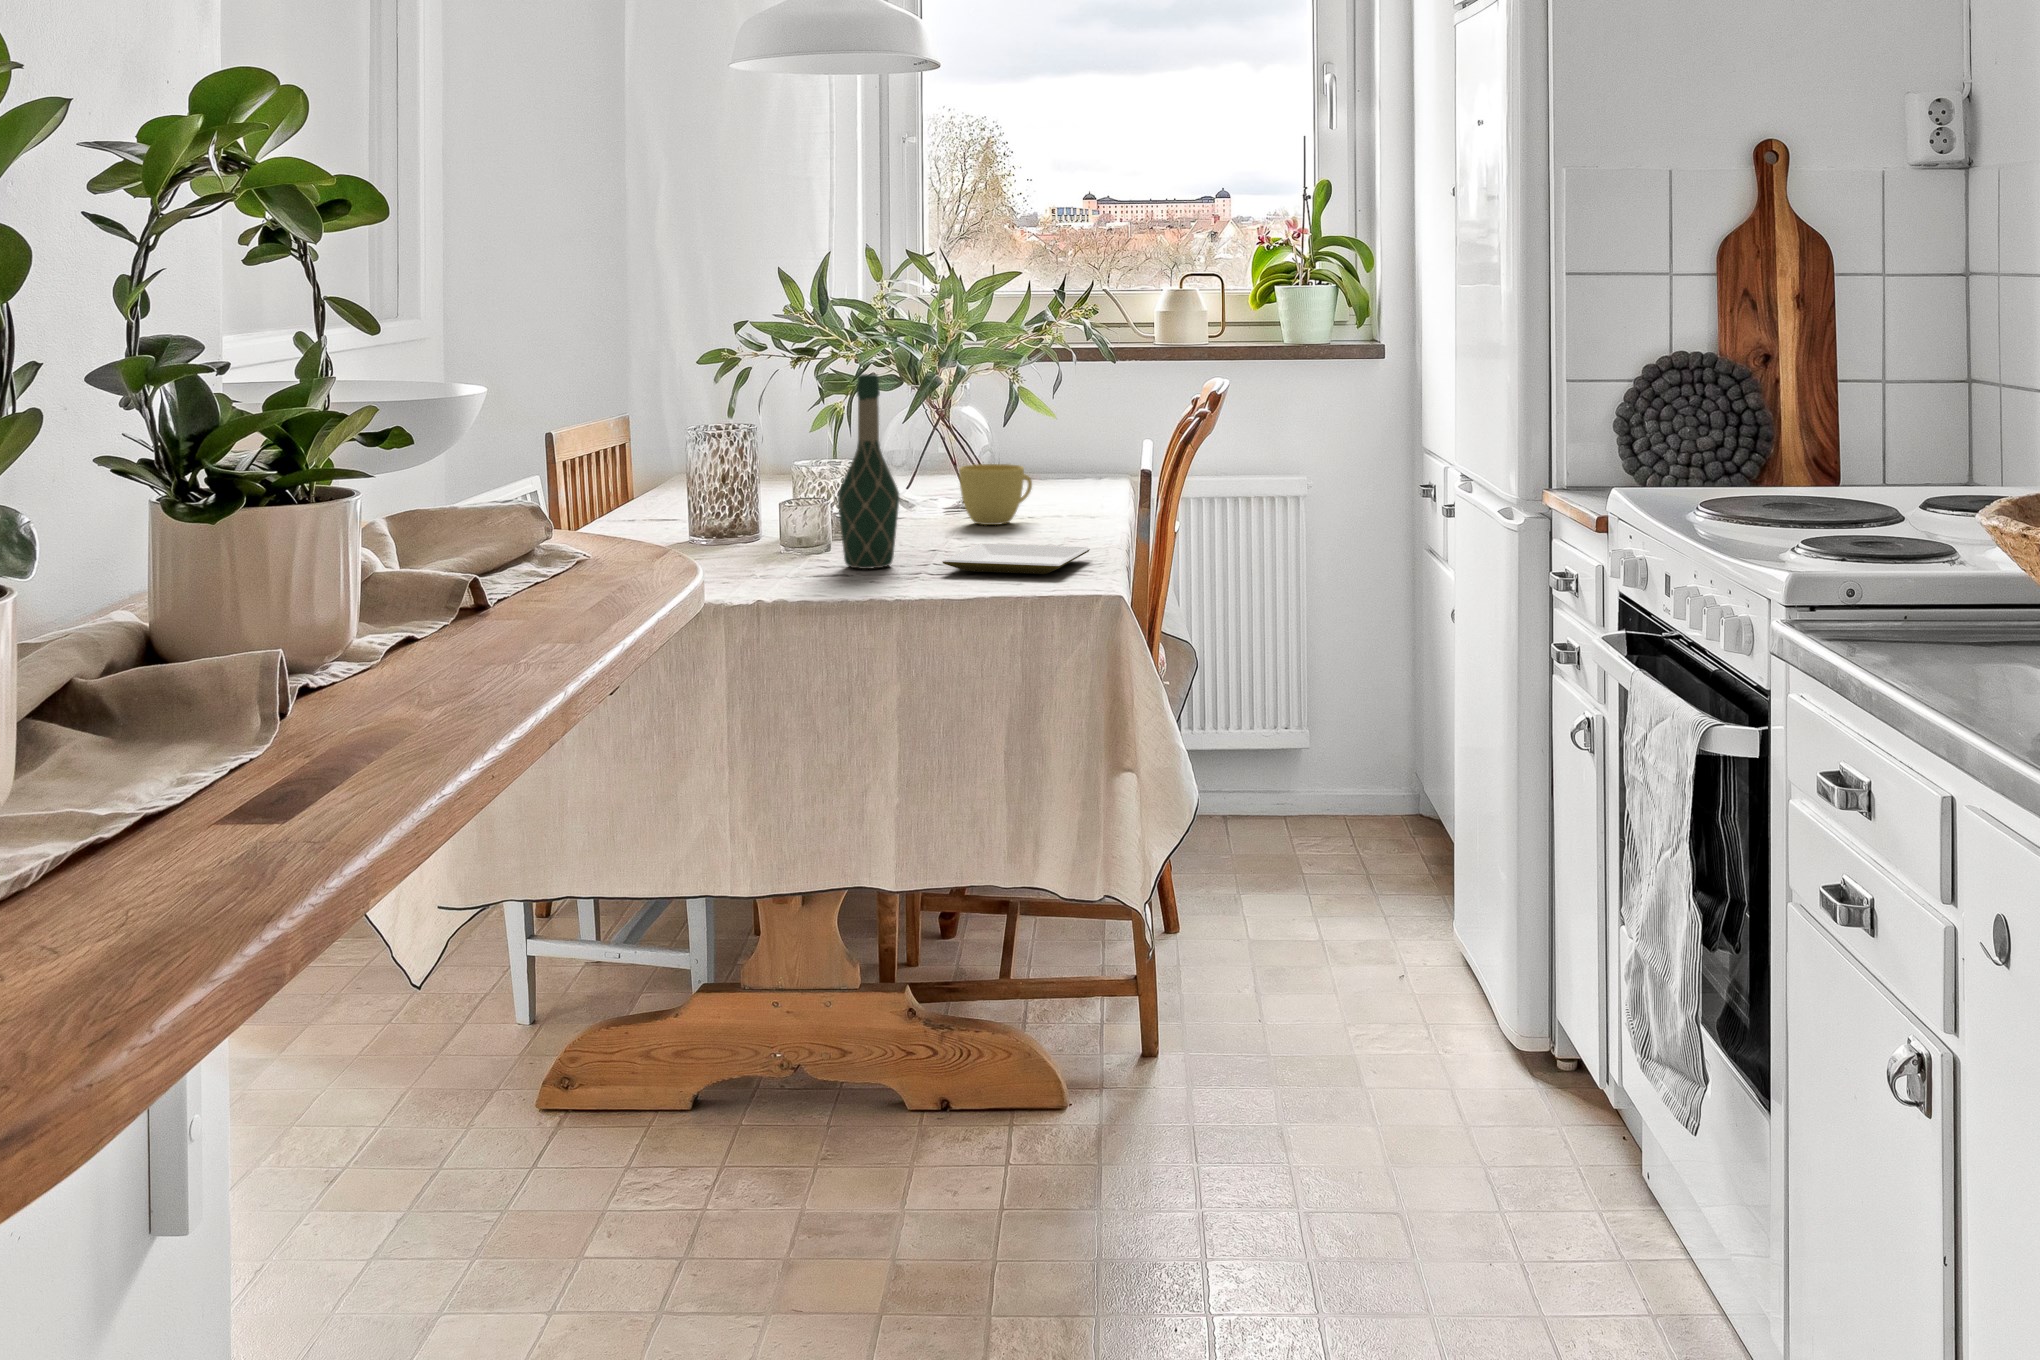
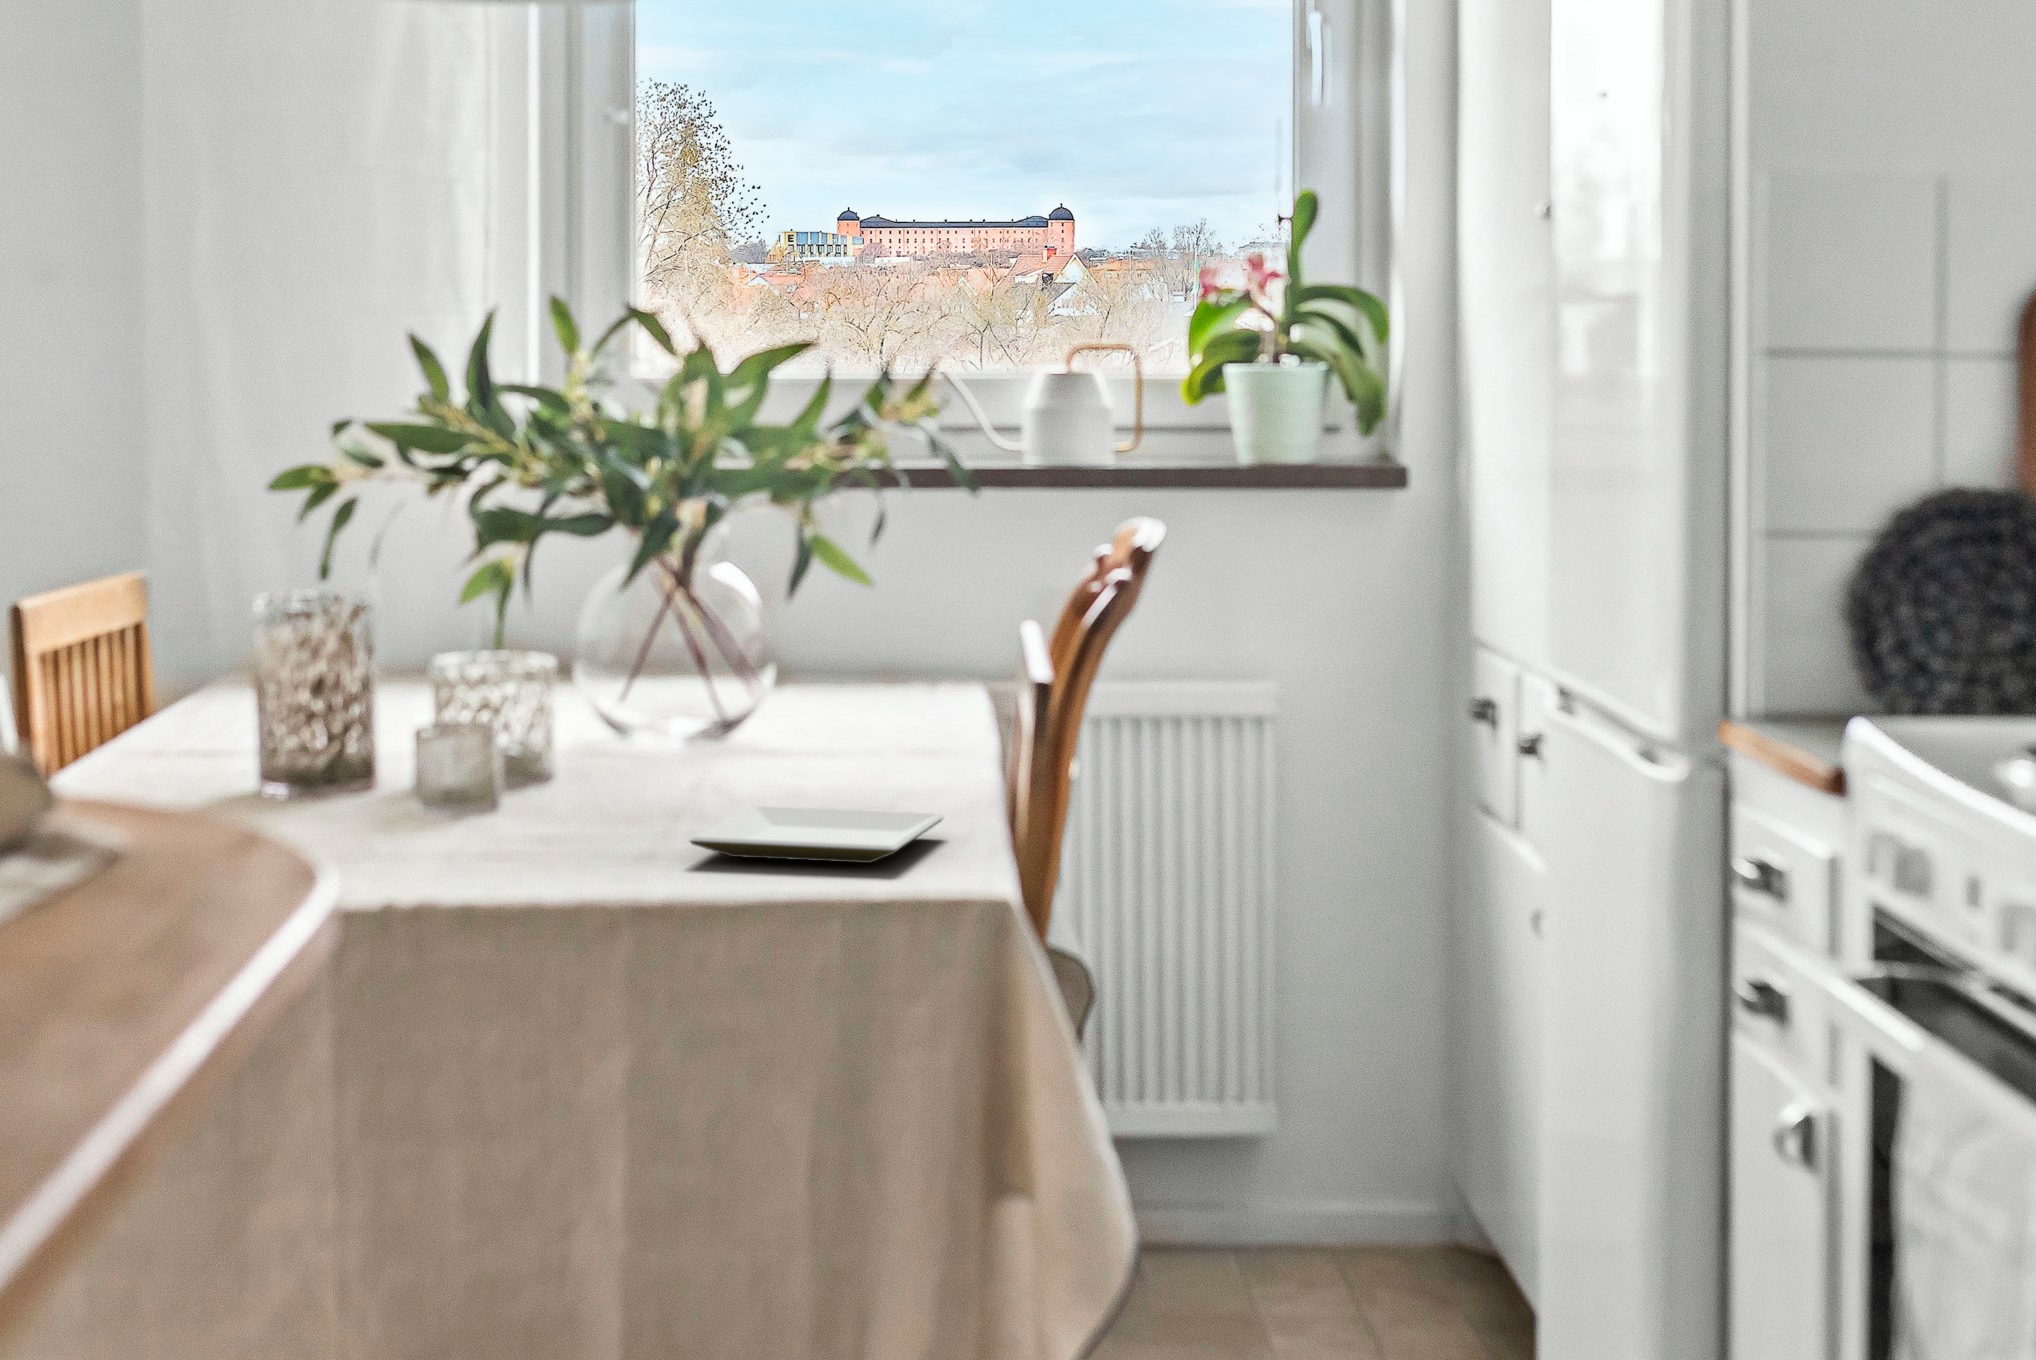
wine bottle: present [838,374,899,569] -> none [507,511,615,851]
cup: present [959,464,1032,525] -> none [713,664,837,769]

